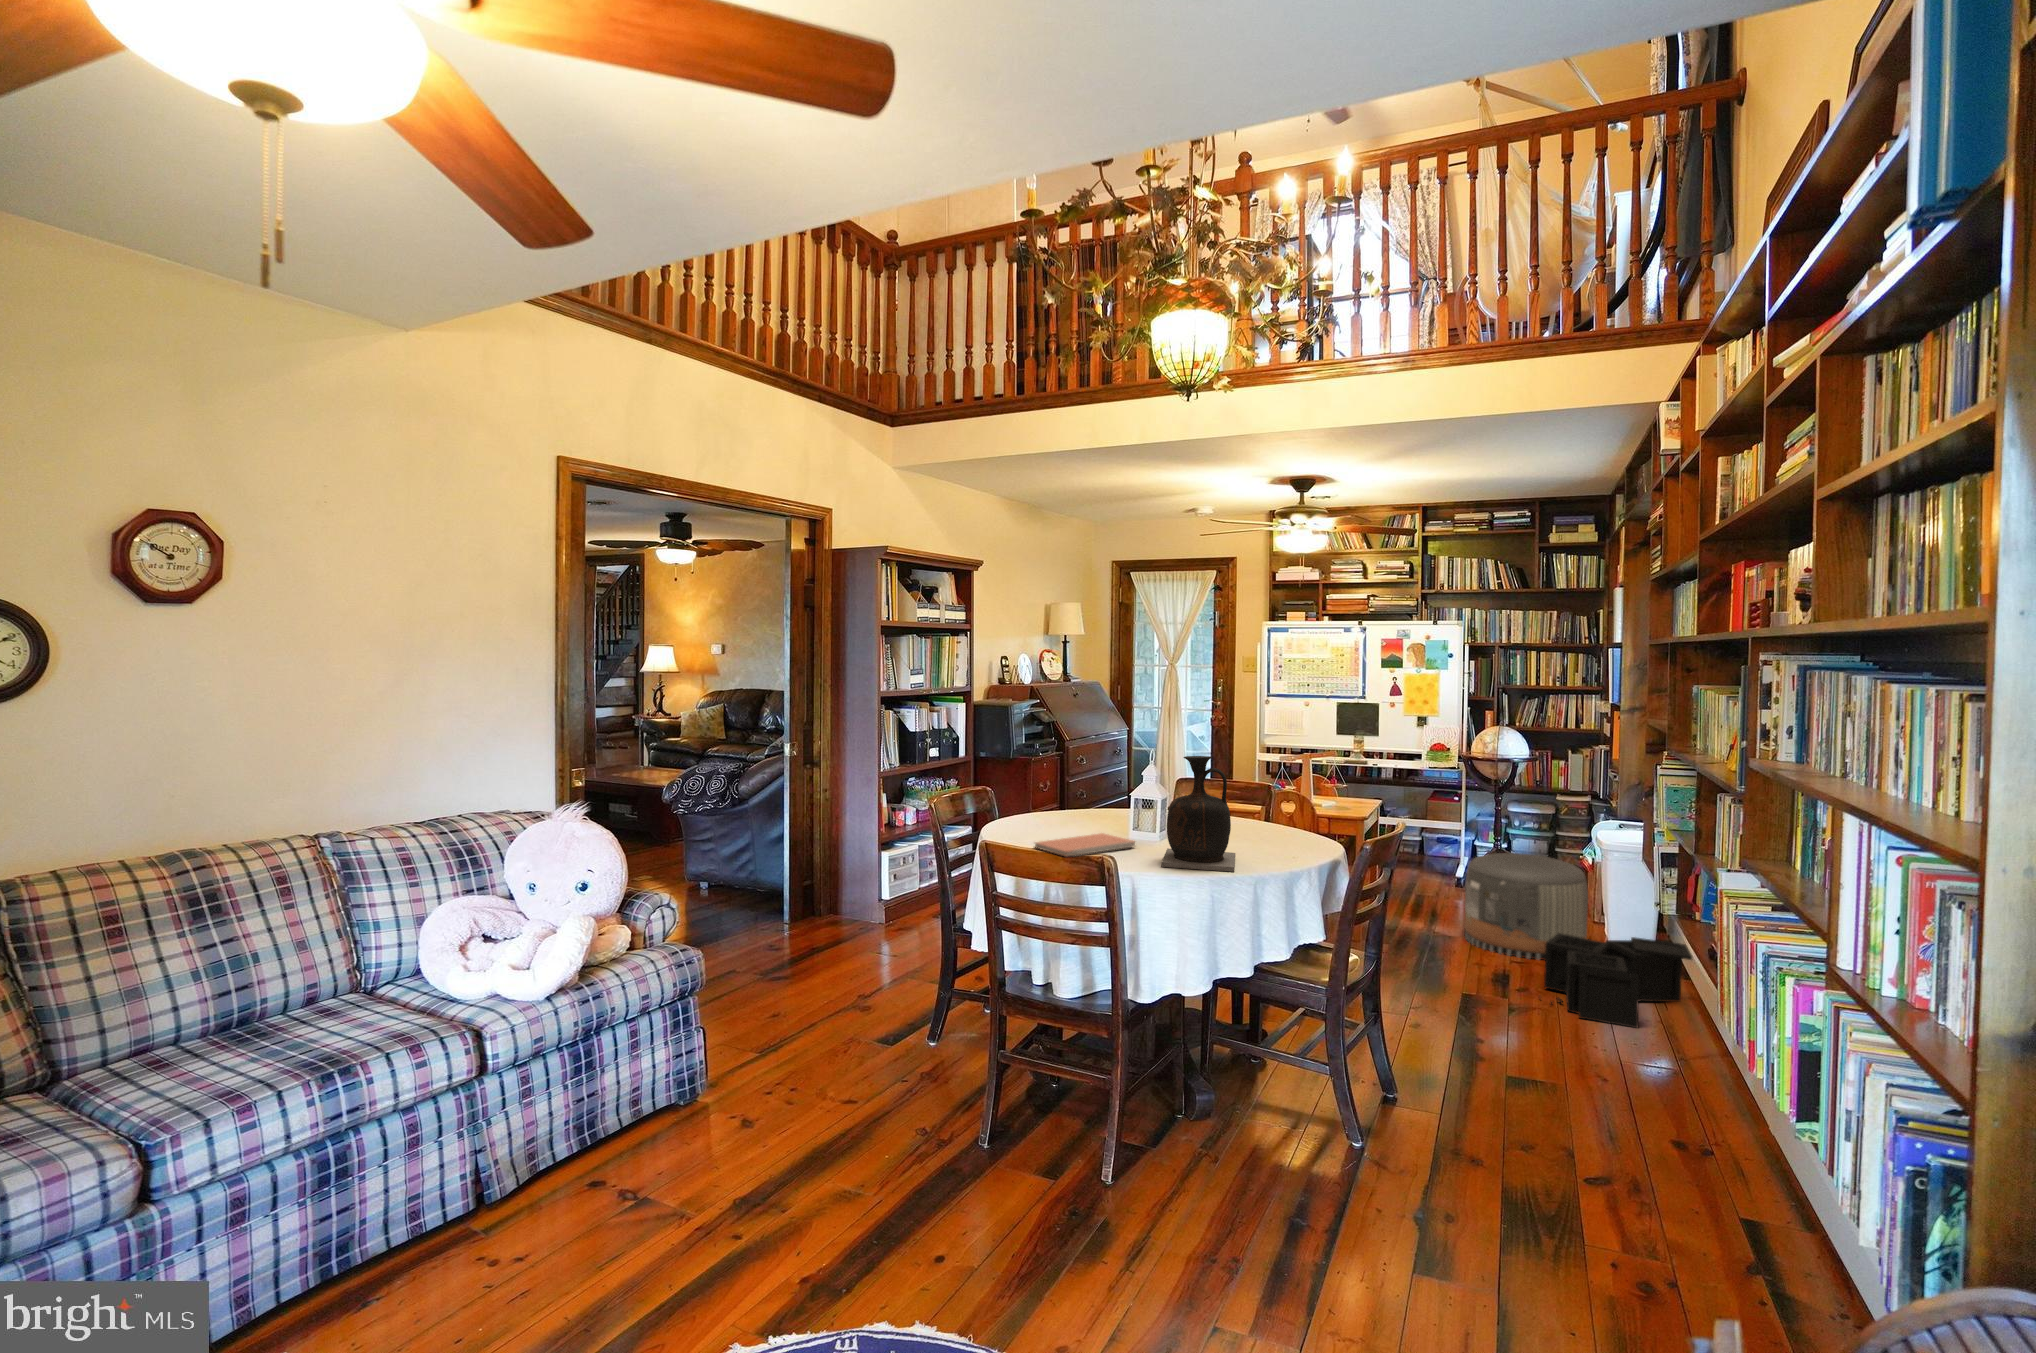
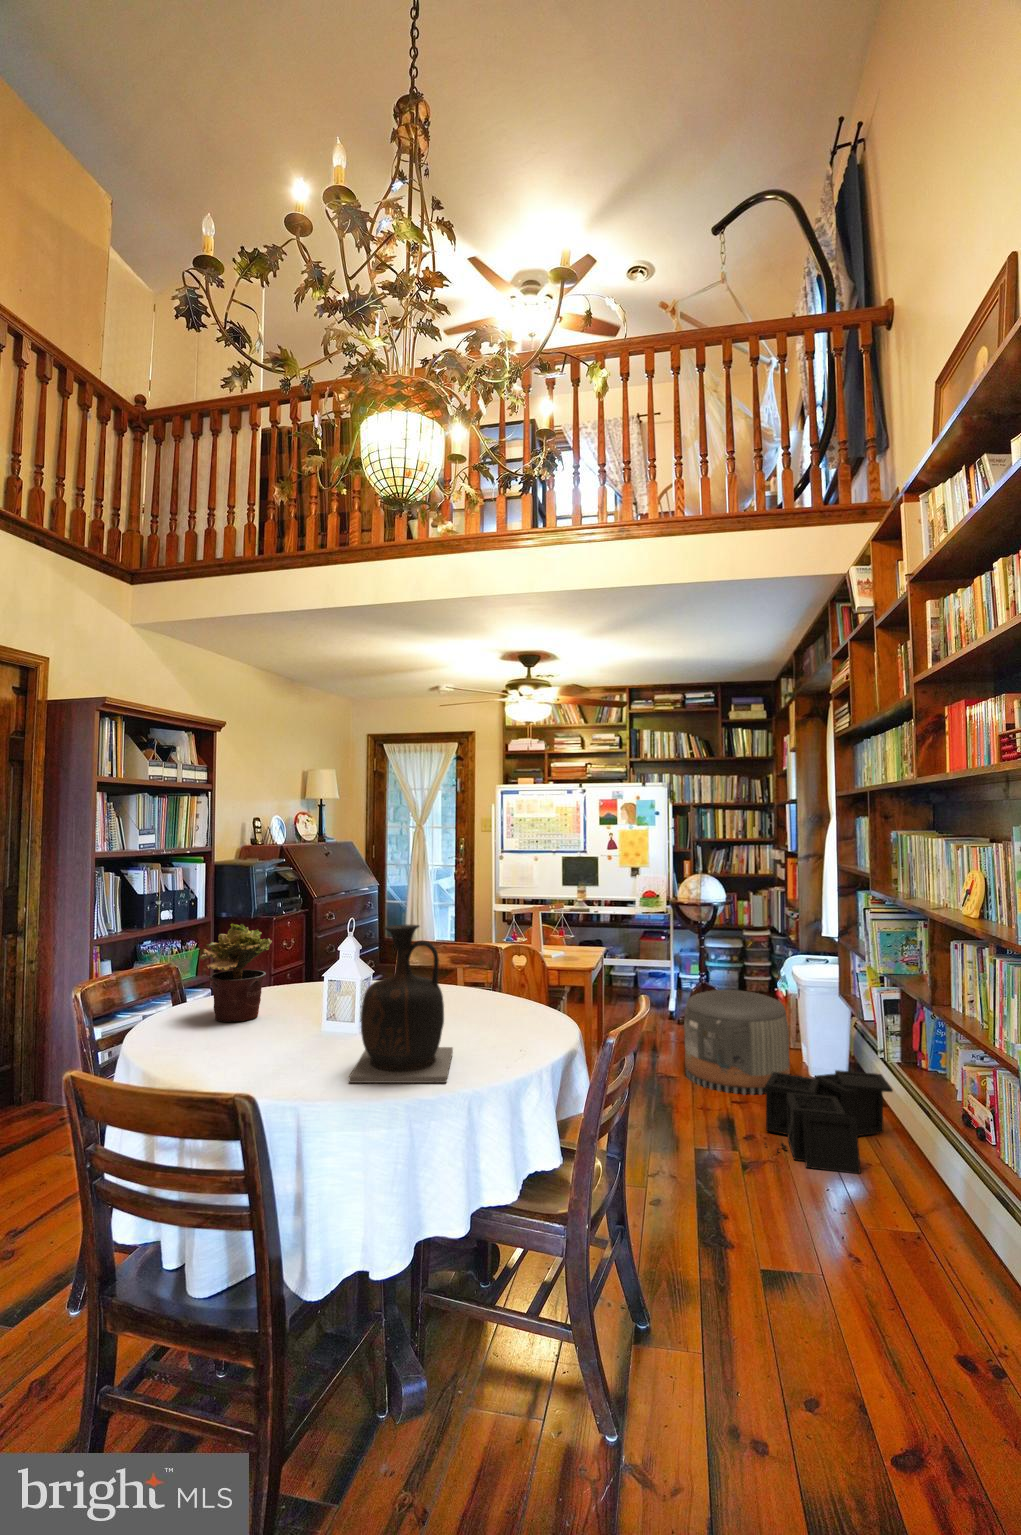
potted plant: none [1023,753,1079,830] -> present [199,924,272,1022]
notebook: present [1035,833,1135,856] -> none [184,1026,329,1075]

